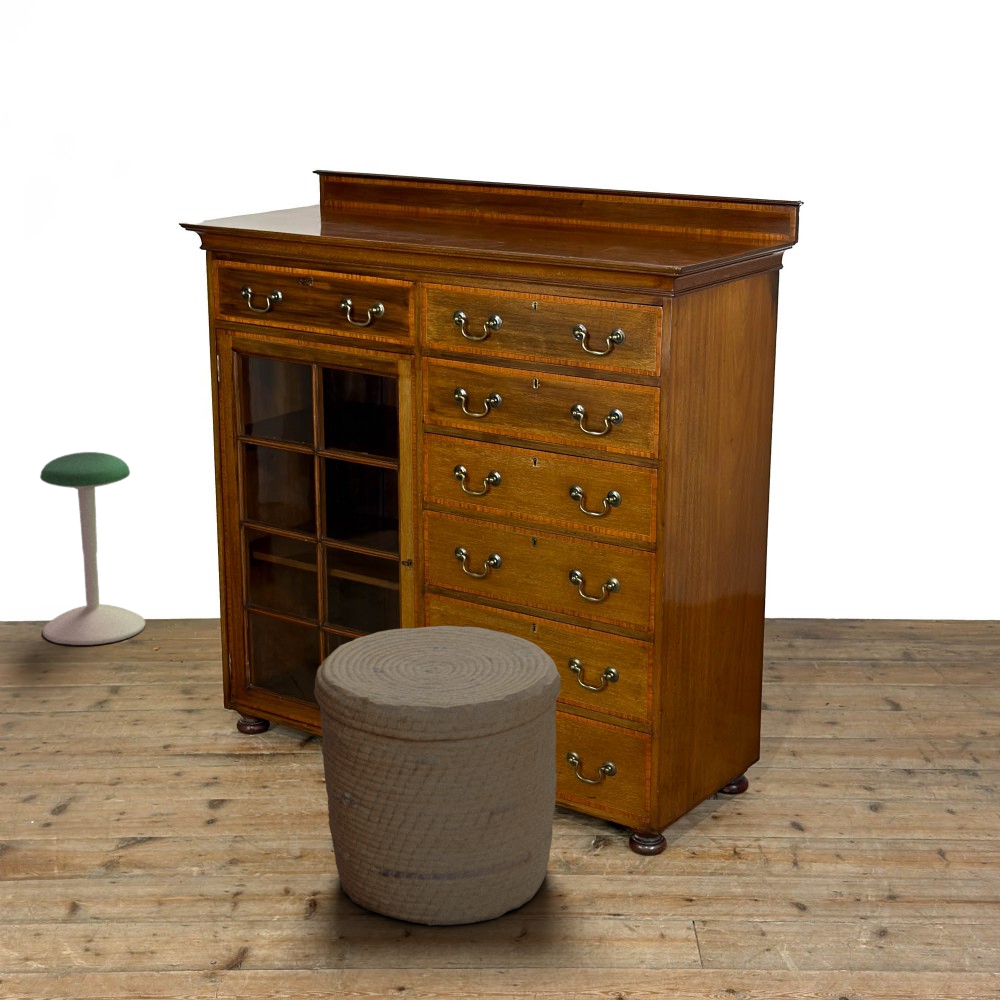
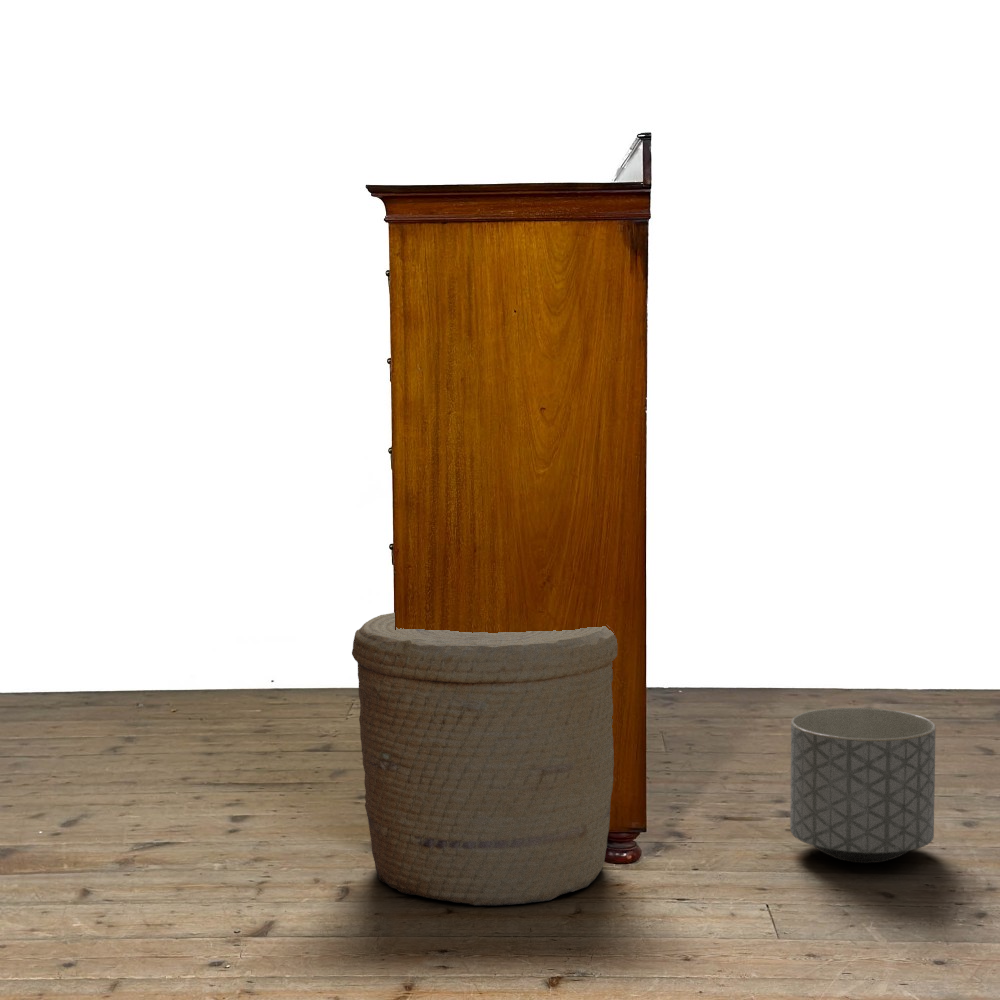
stool: present [40,452,145,645] -> none [63,513,173,712]
planter: none [716,715,851,864] -> present [790,708,935,863]

